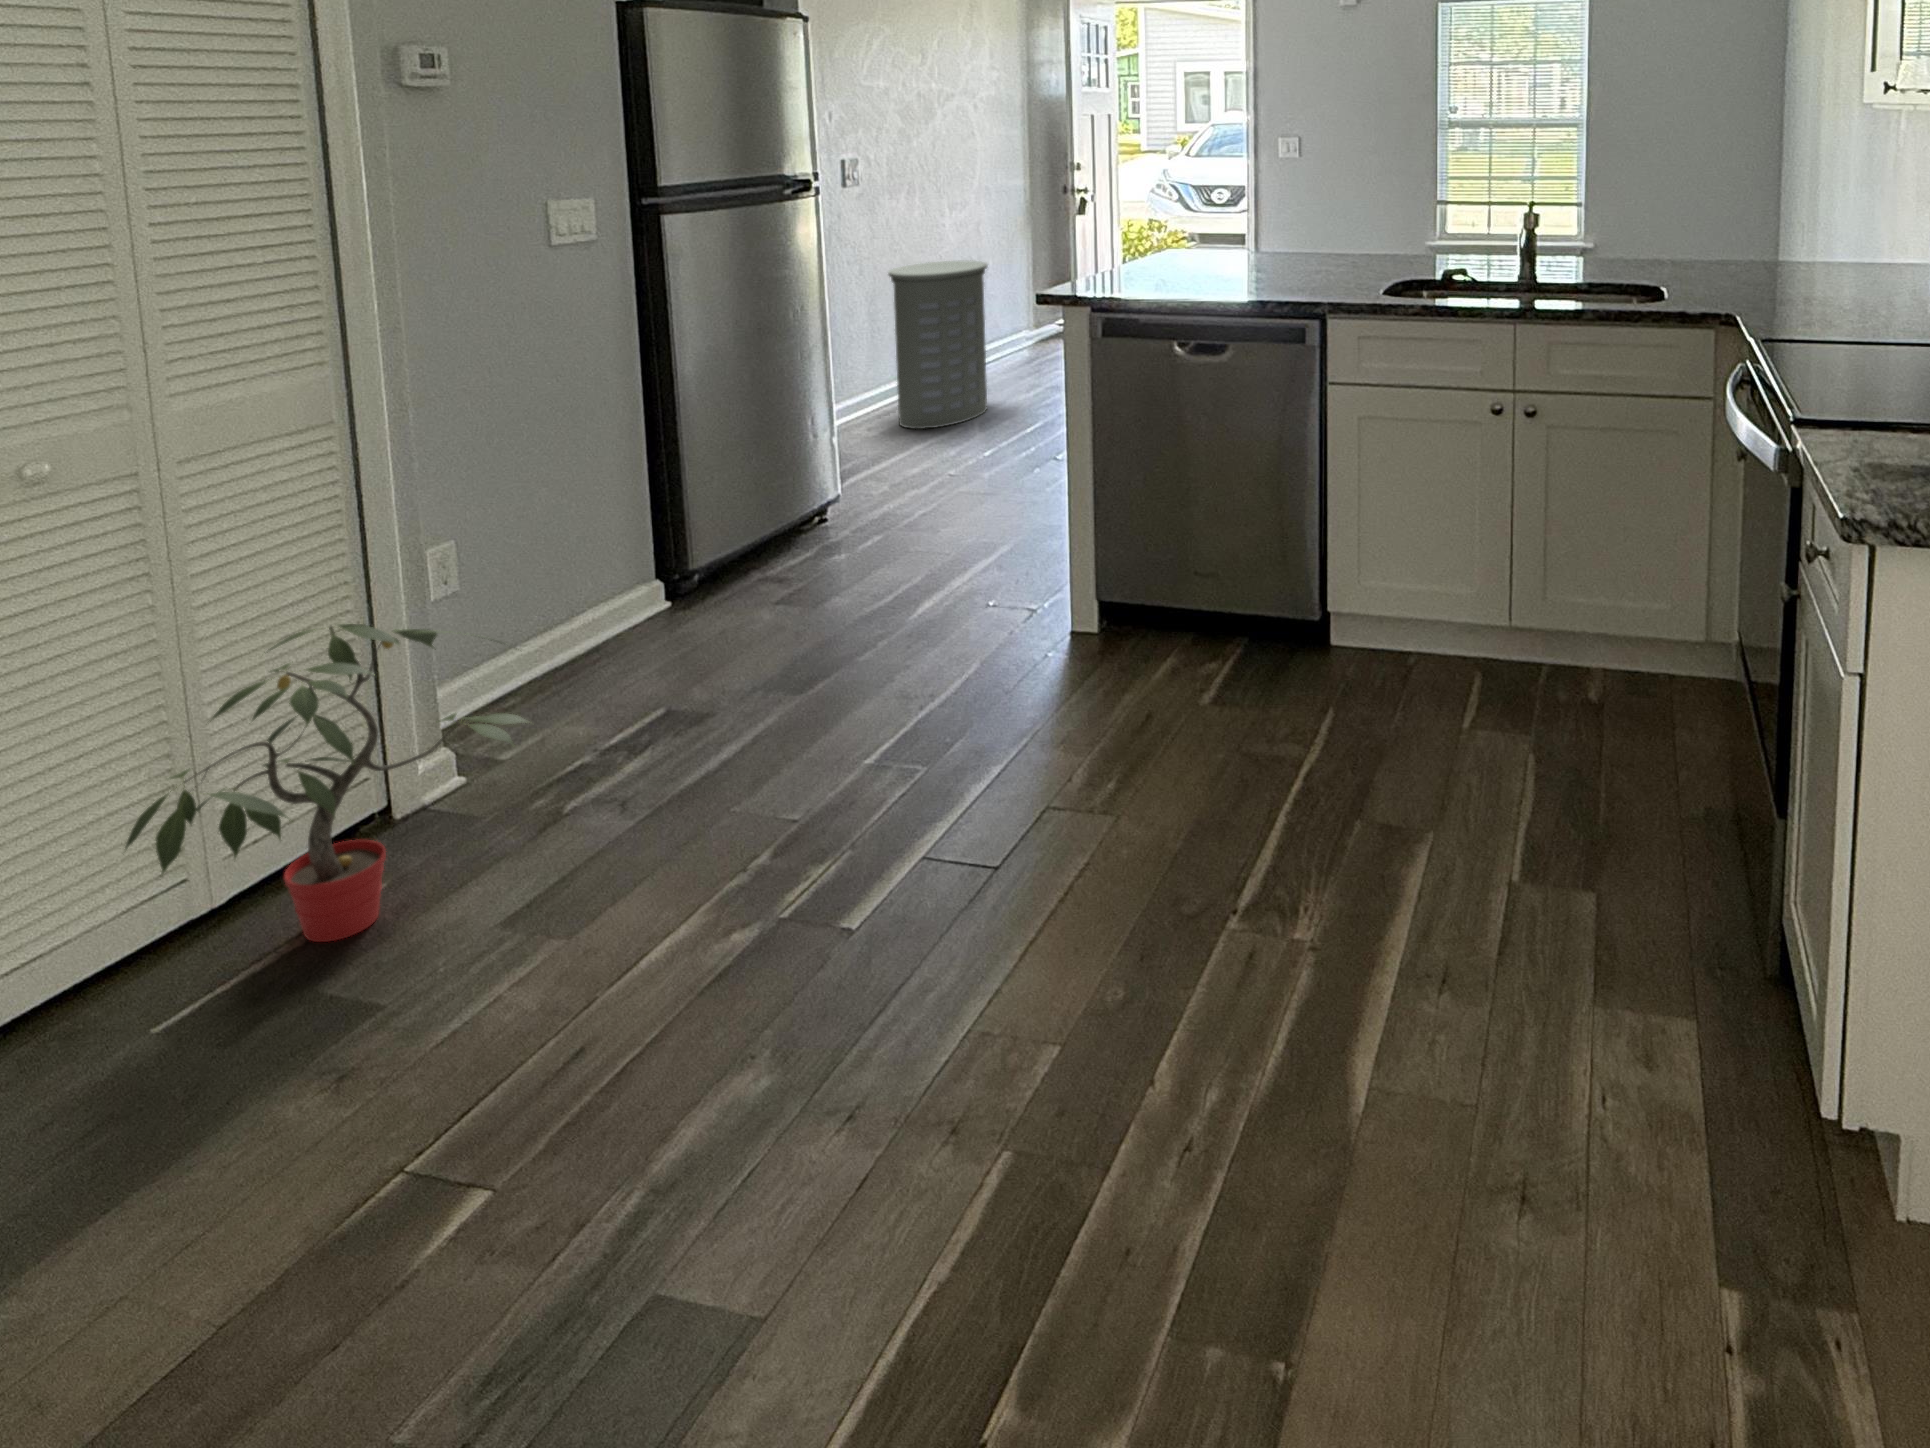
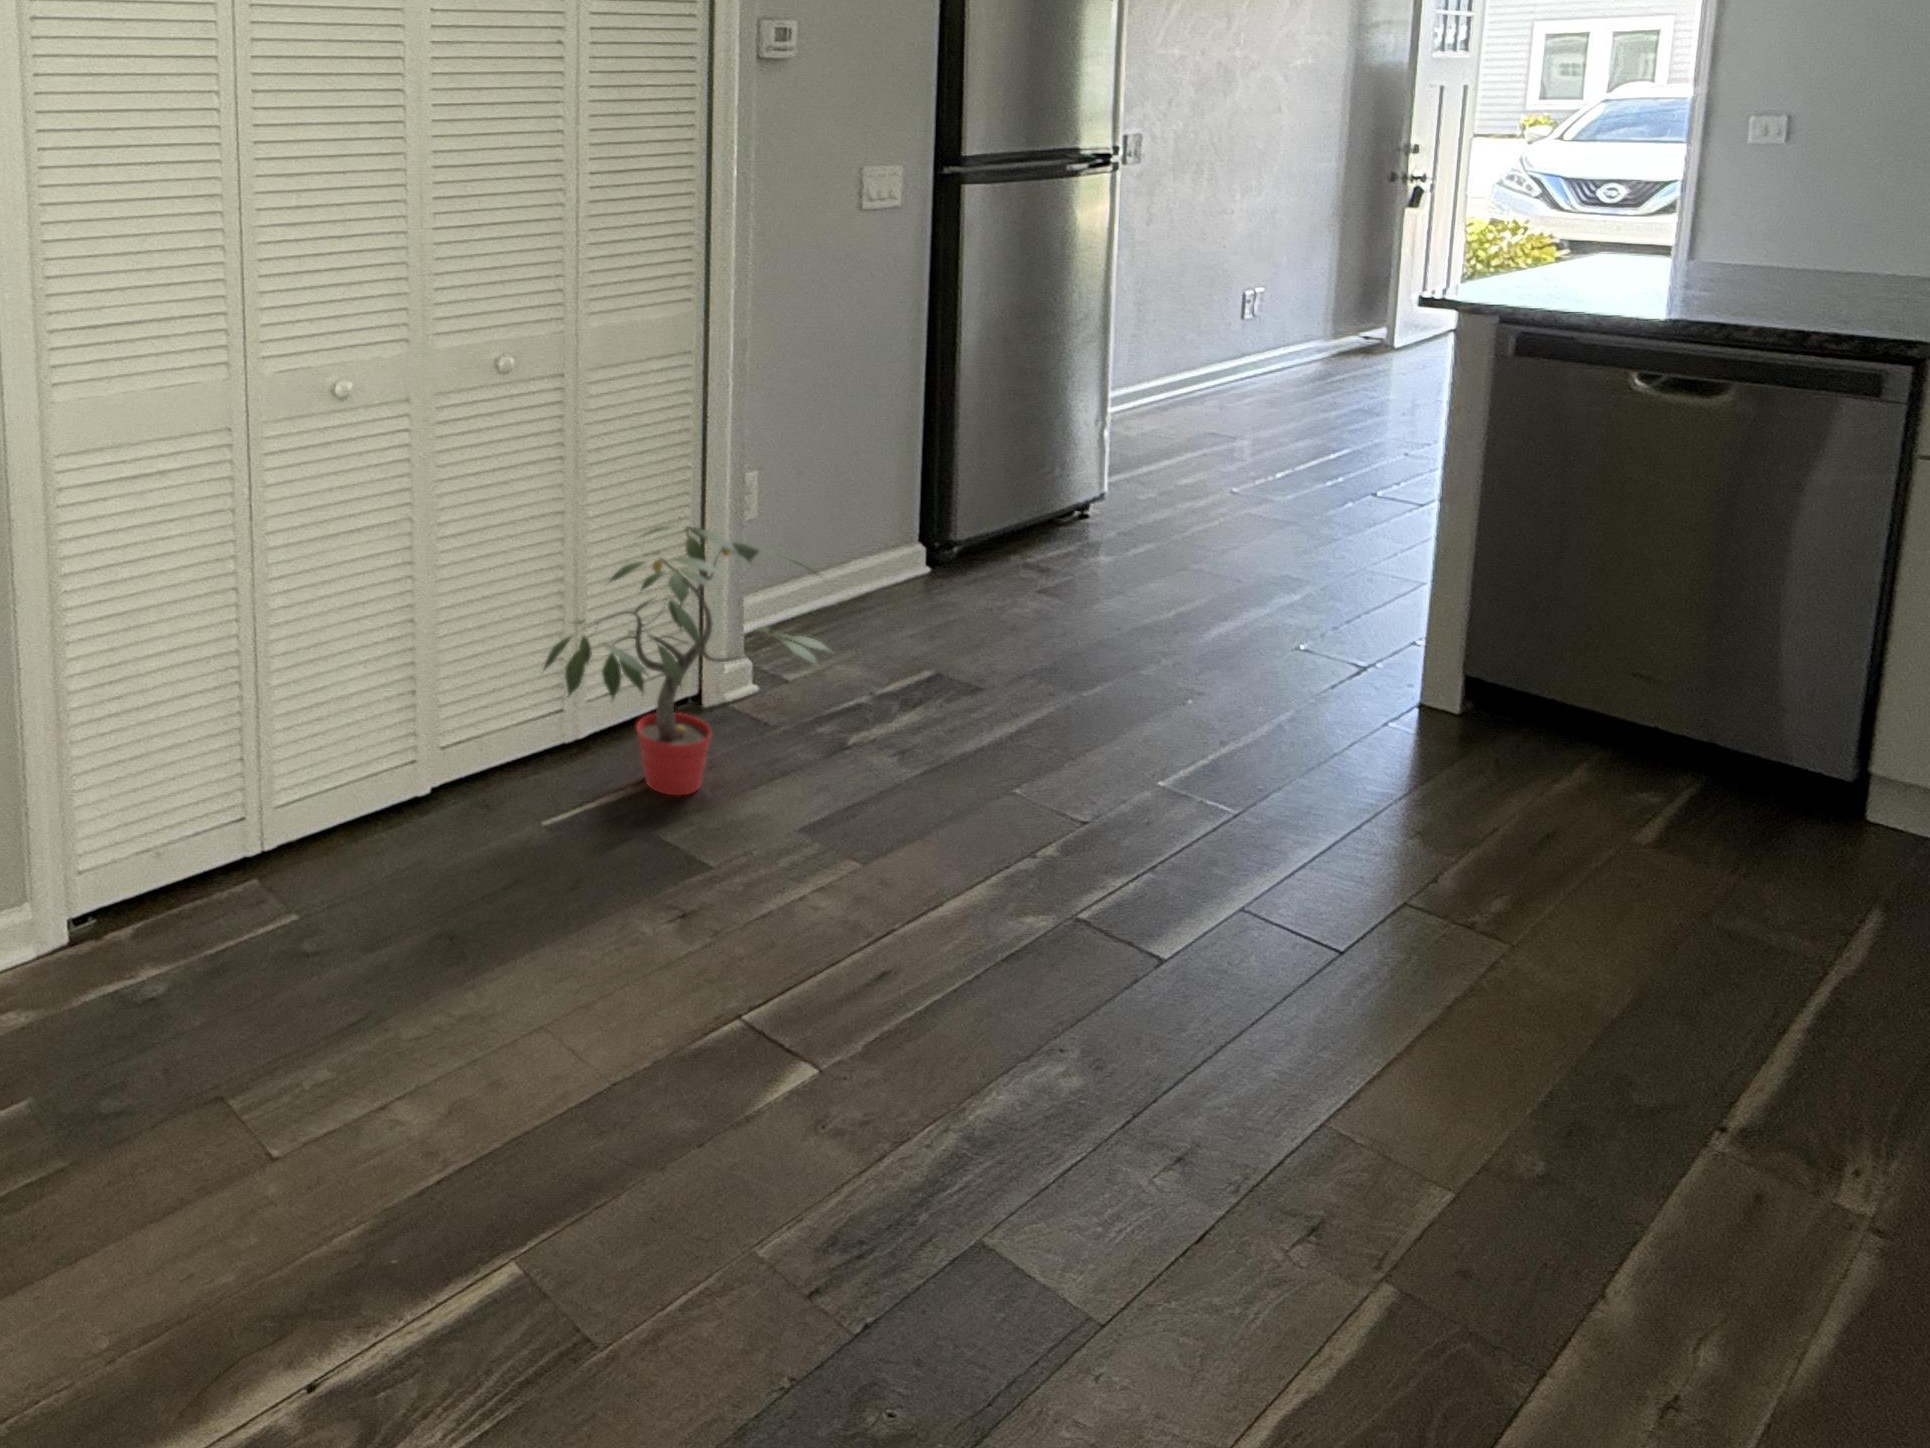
laundry hamper: present [888,261,988,429] -> none [1157,253,1289,440]

